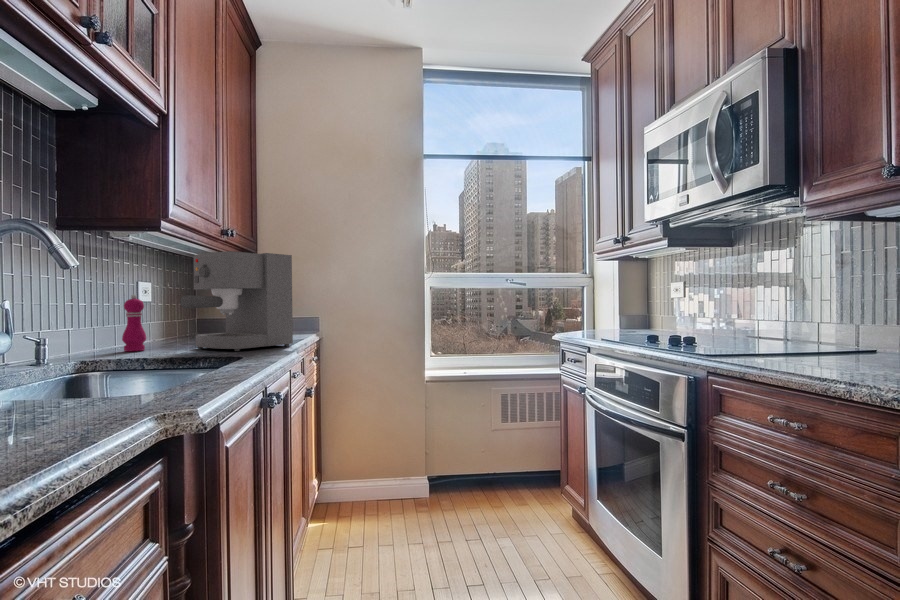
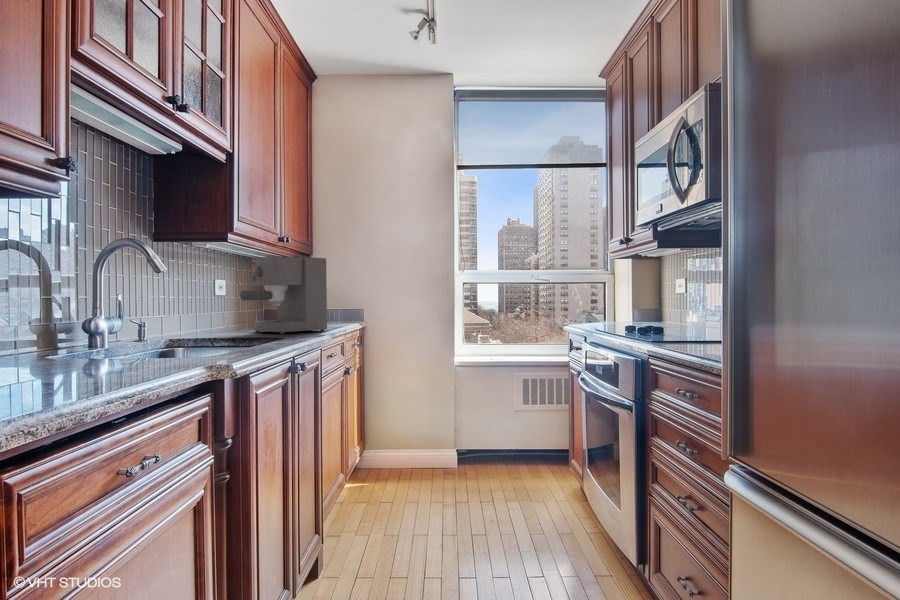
pepper mill: present [122,294,146,351] -> none [201,290,218,333]

